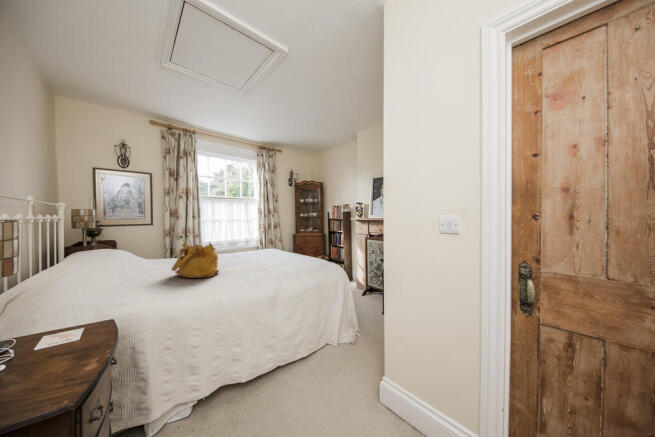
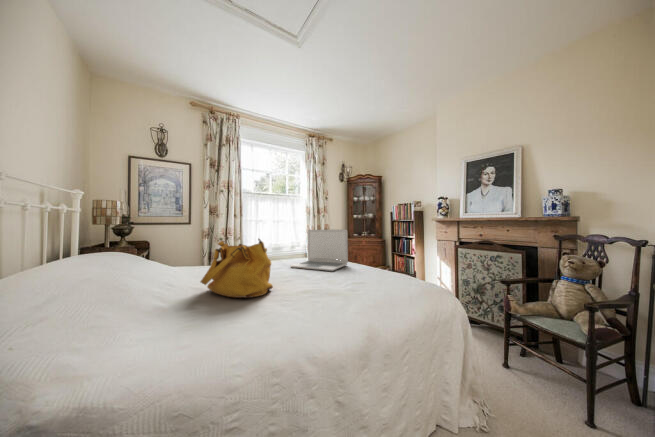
laptop: none [237,230,281,260] -> present [290,229,348,271]

